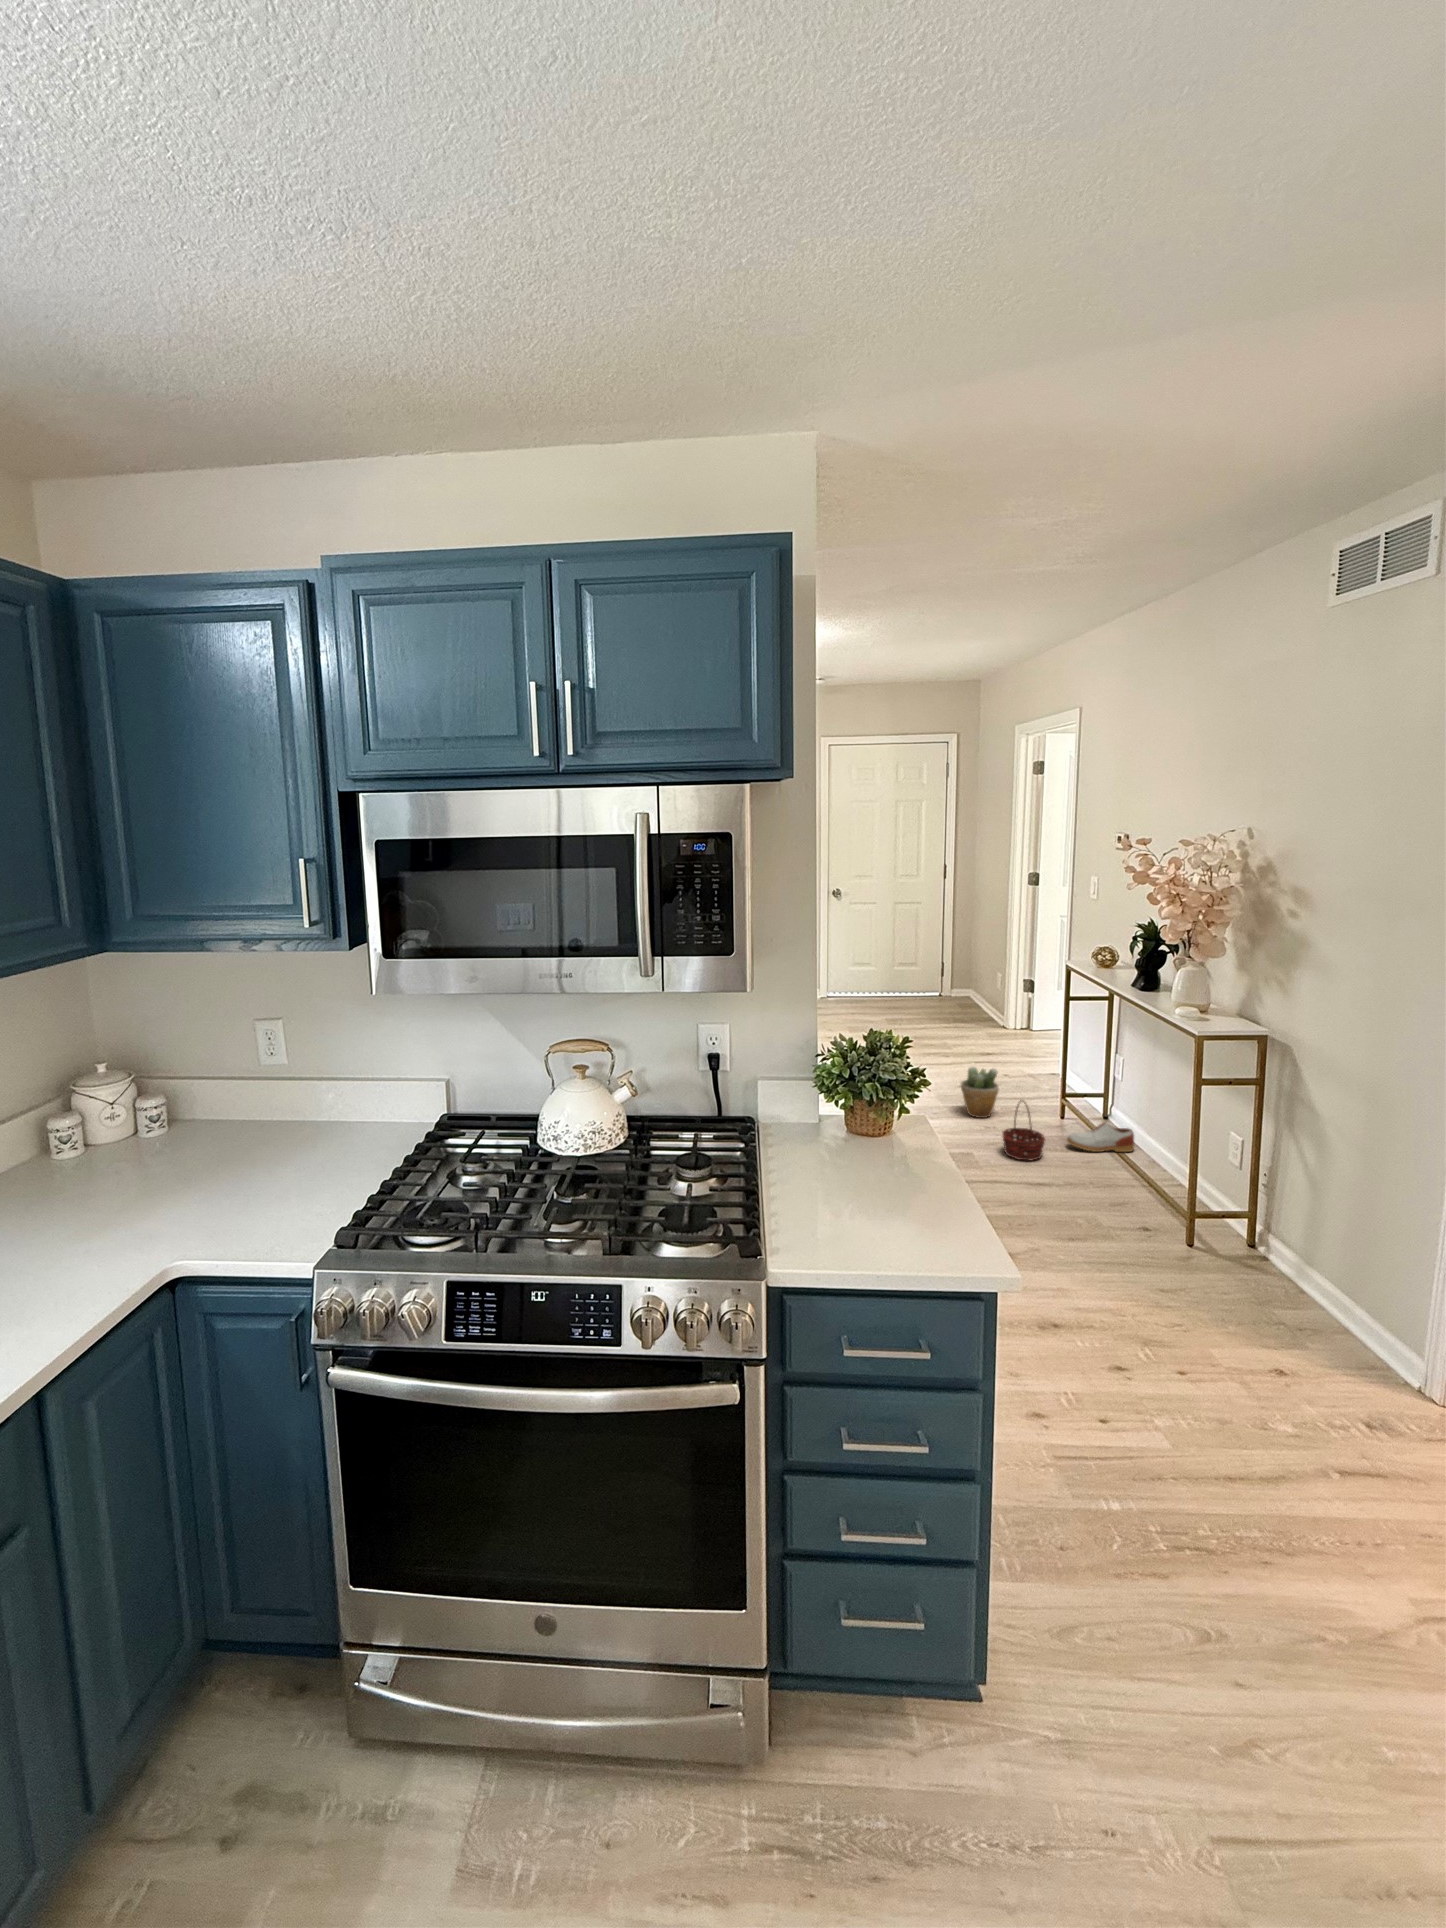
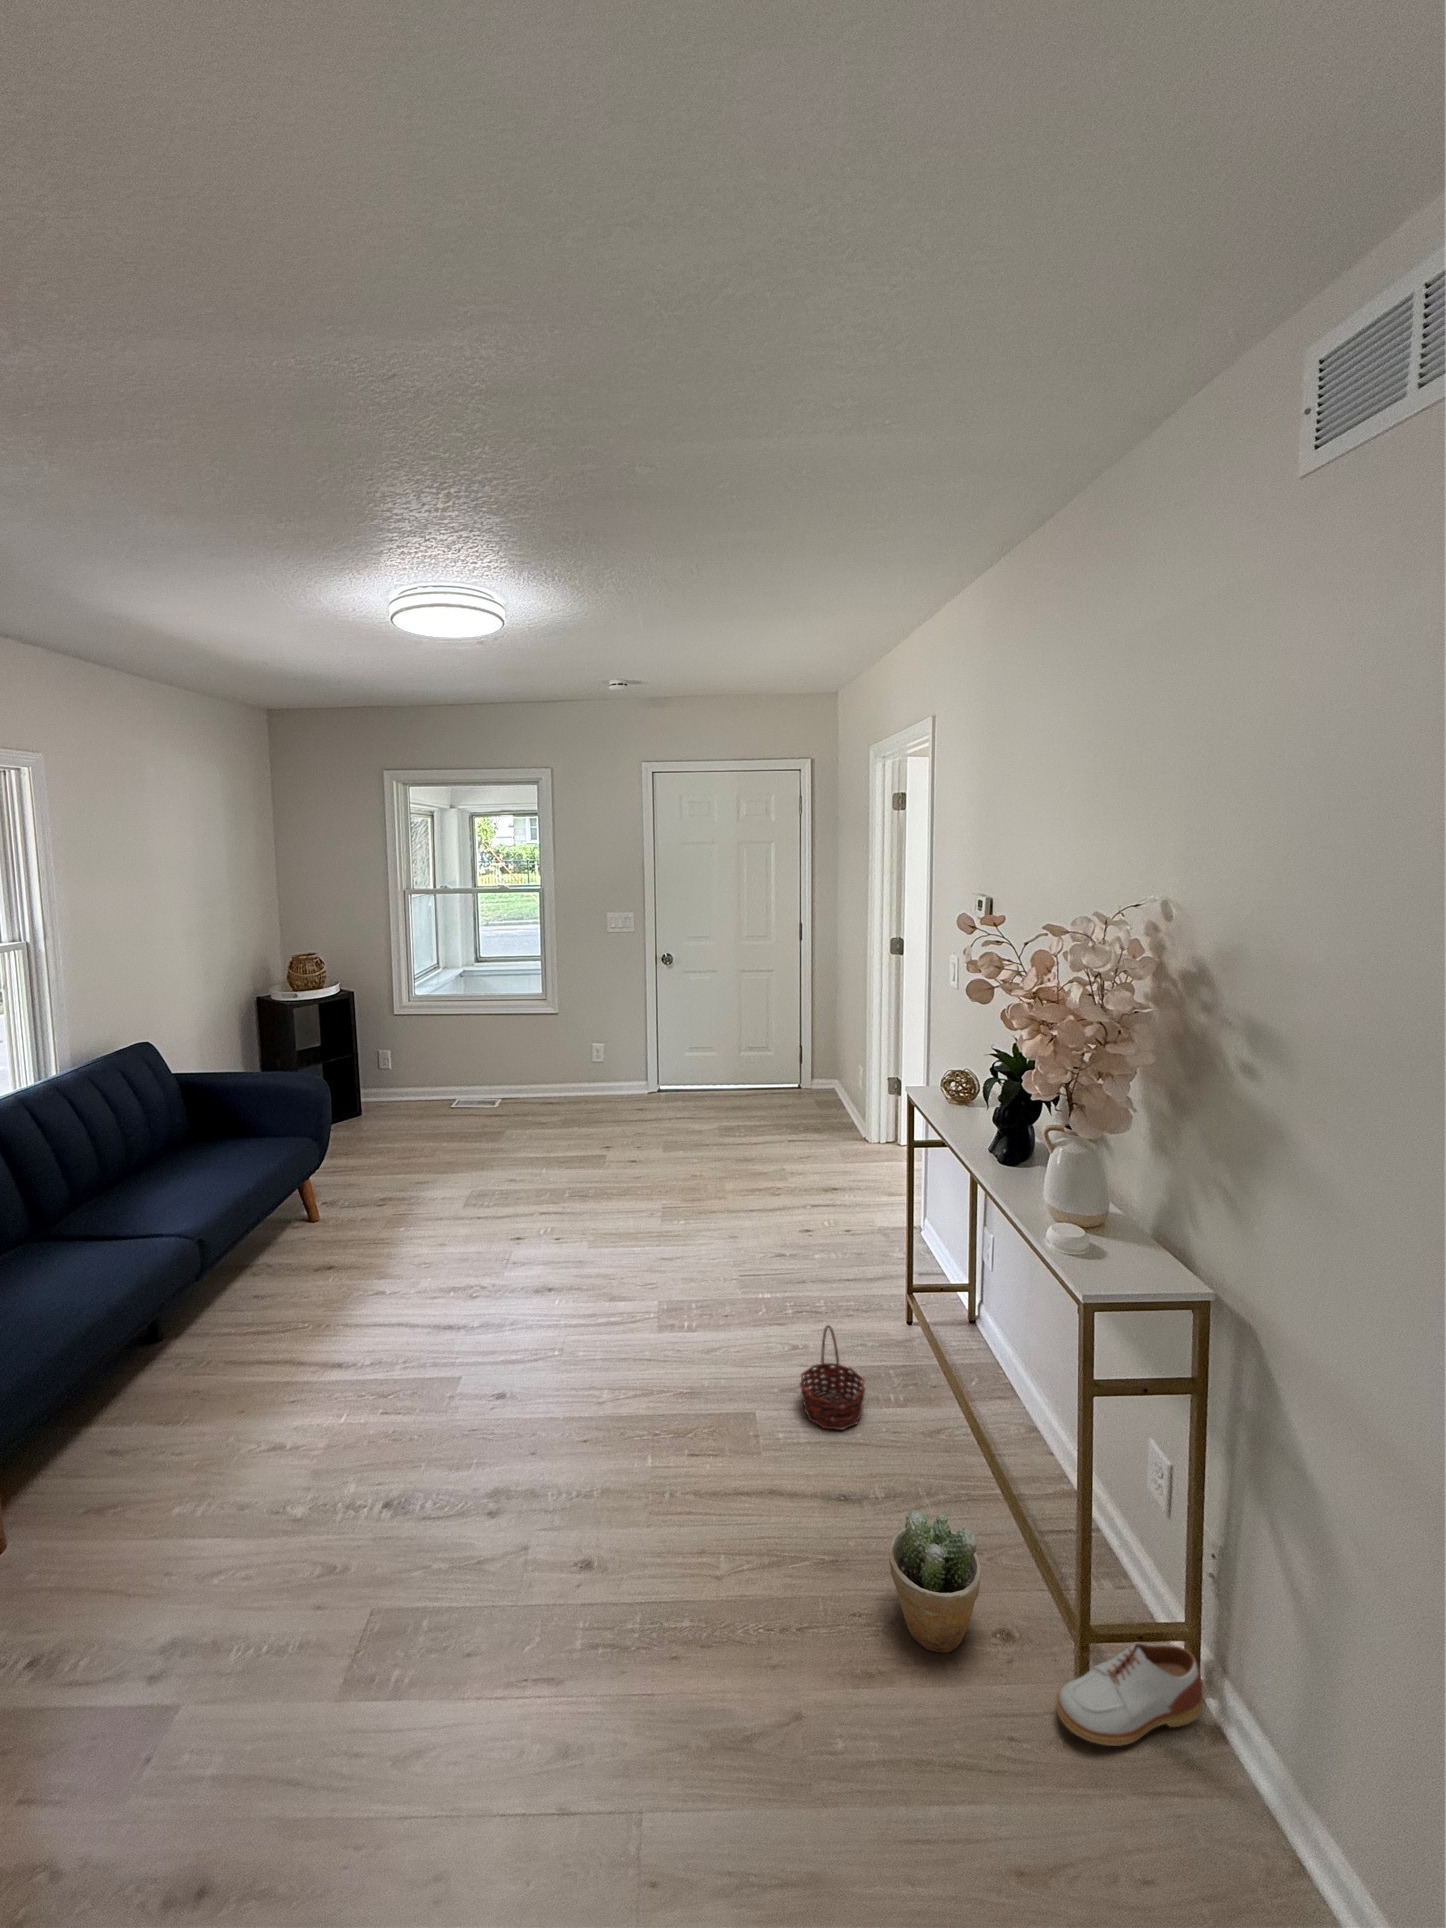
potted plant: present [961,1067,999,1118] -> present [888,1511,981,1653]
shoe: present [1067,1122,1134,1152] -> present [1056,1643,1203,1746]

